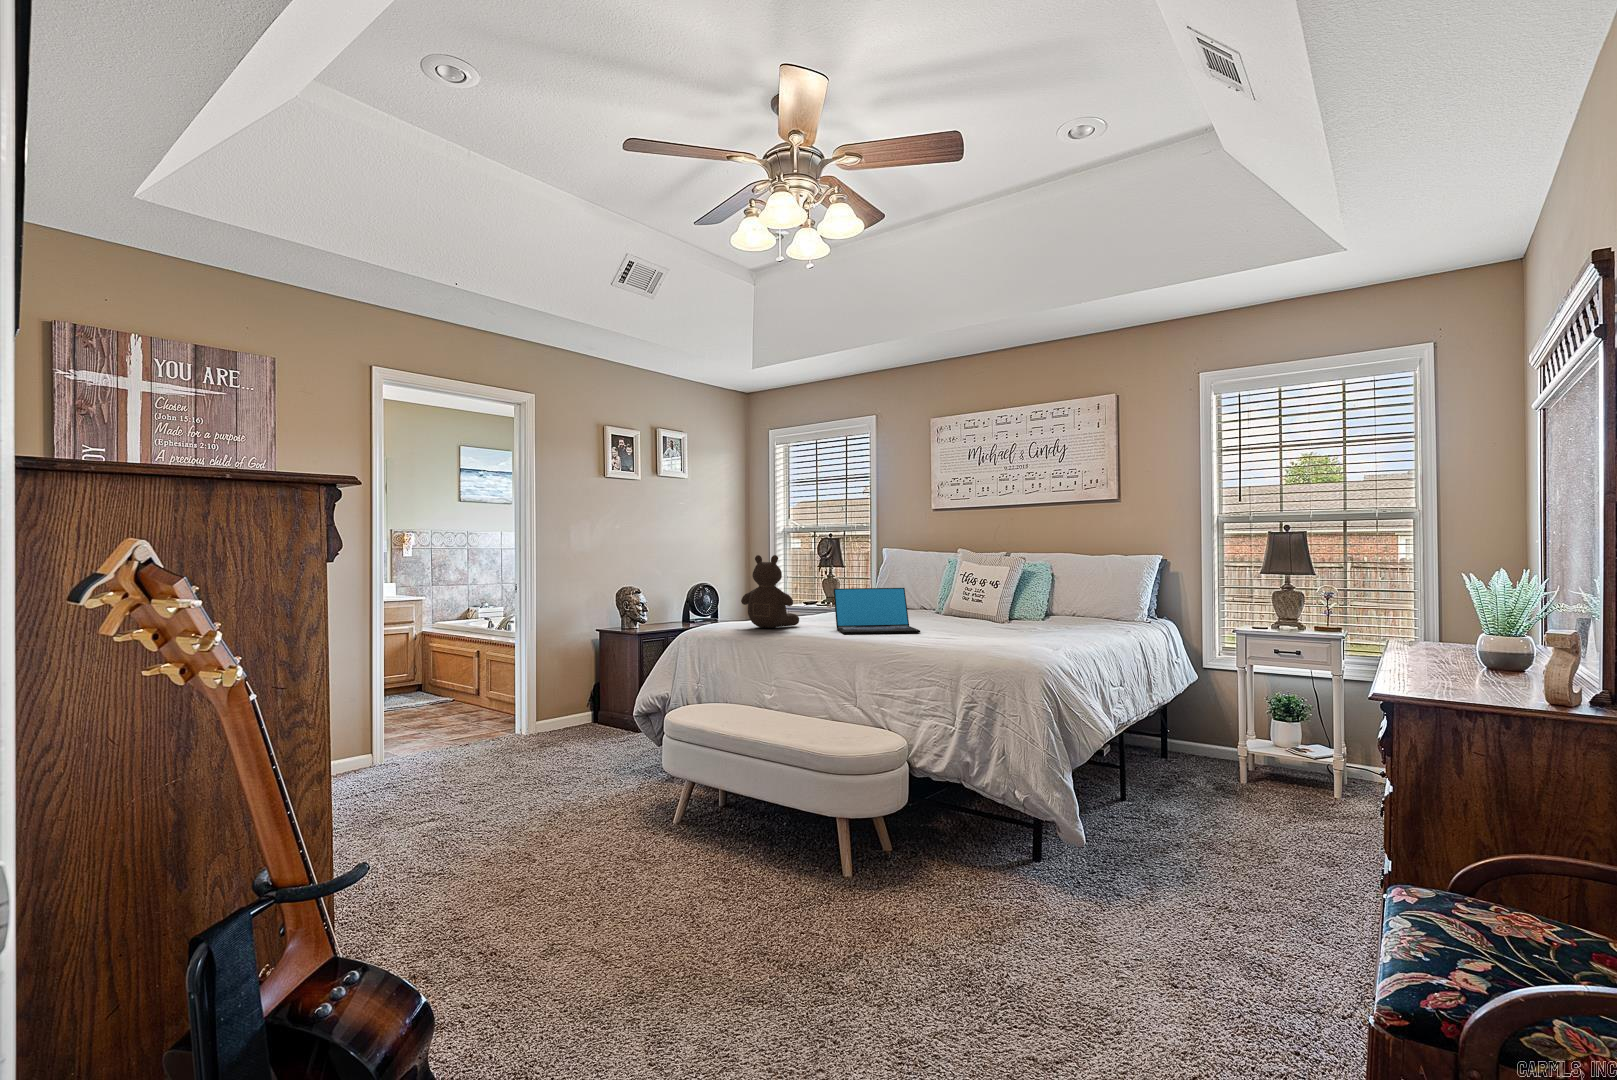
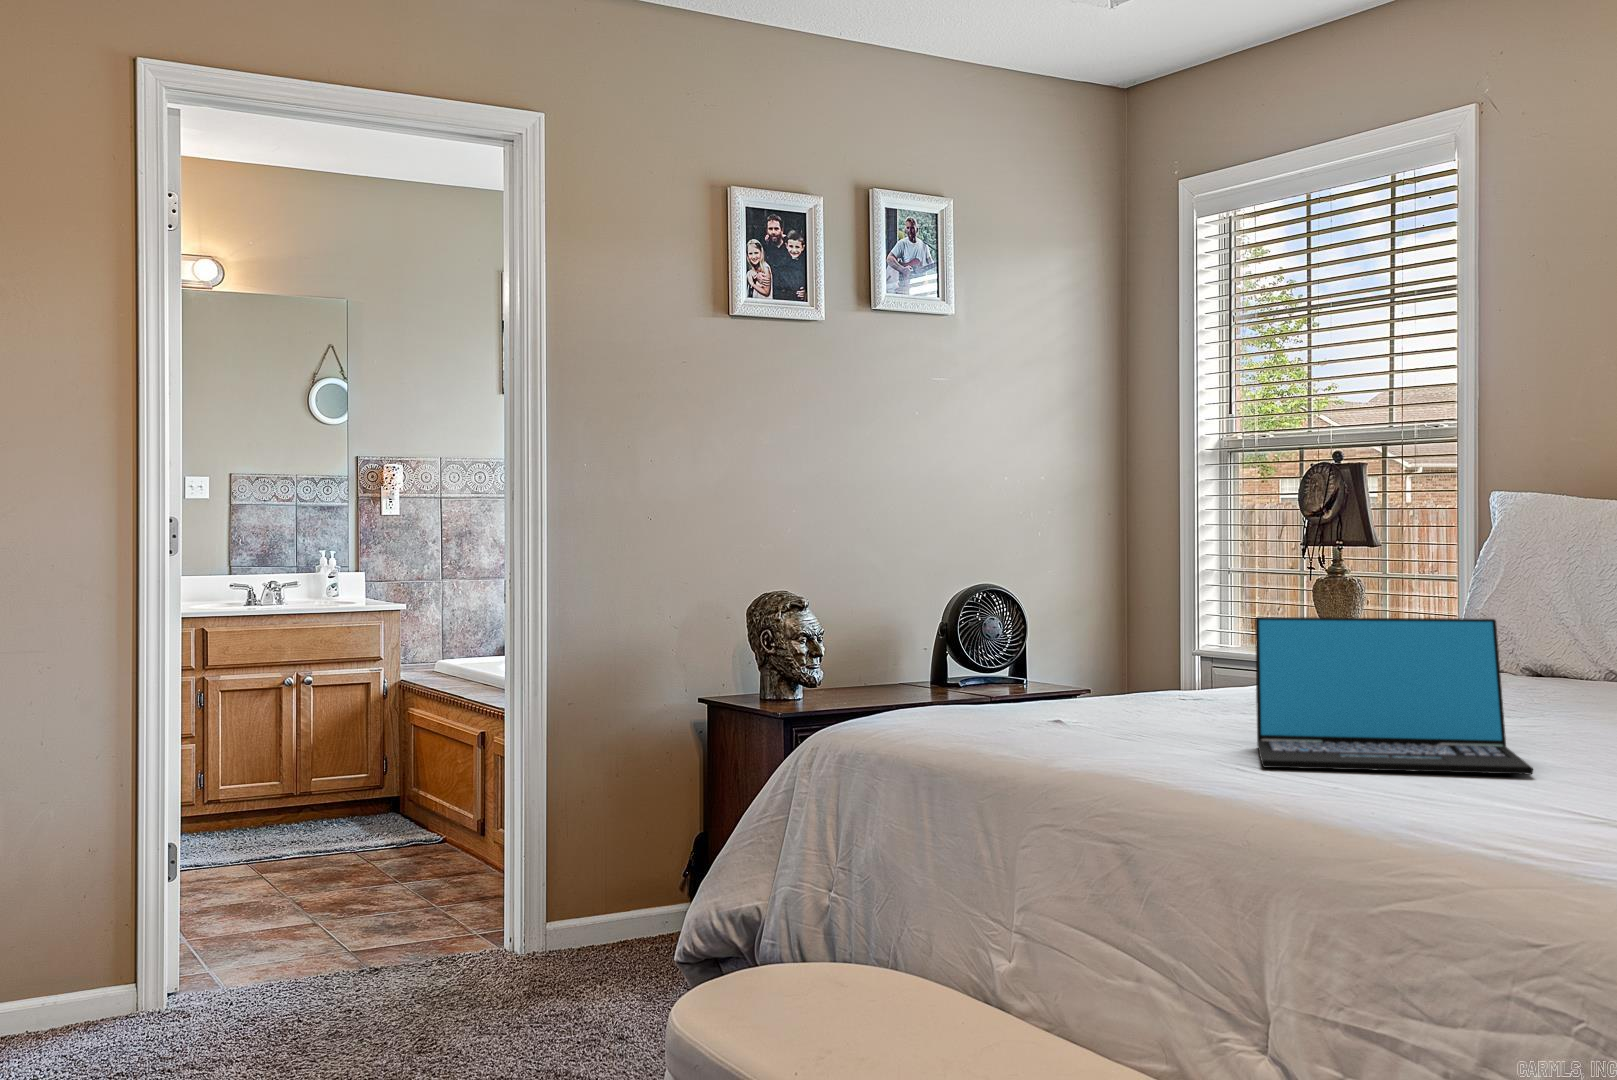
teddy bear: present [741,555,799,628] -> none [976,511,1152,731]

